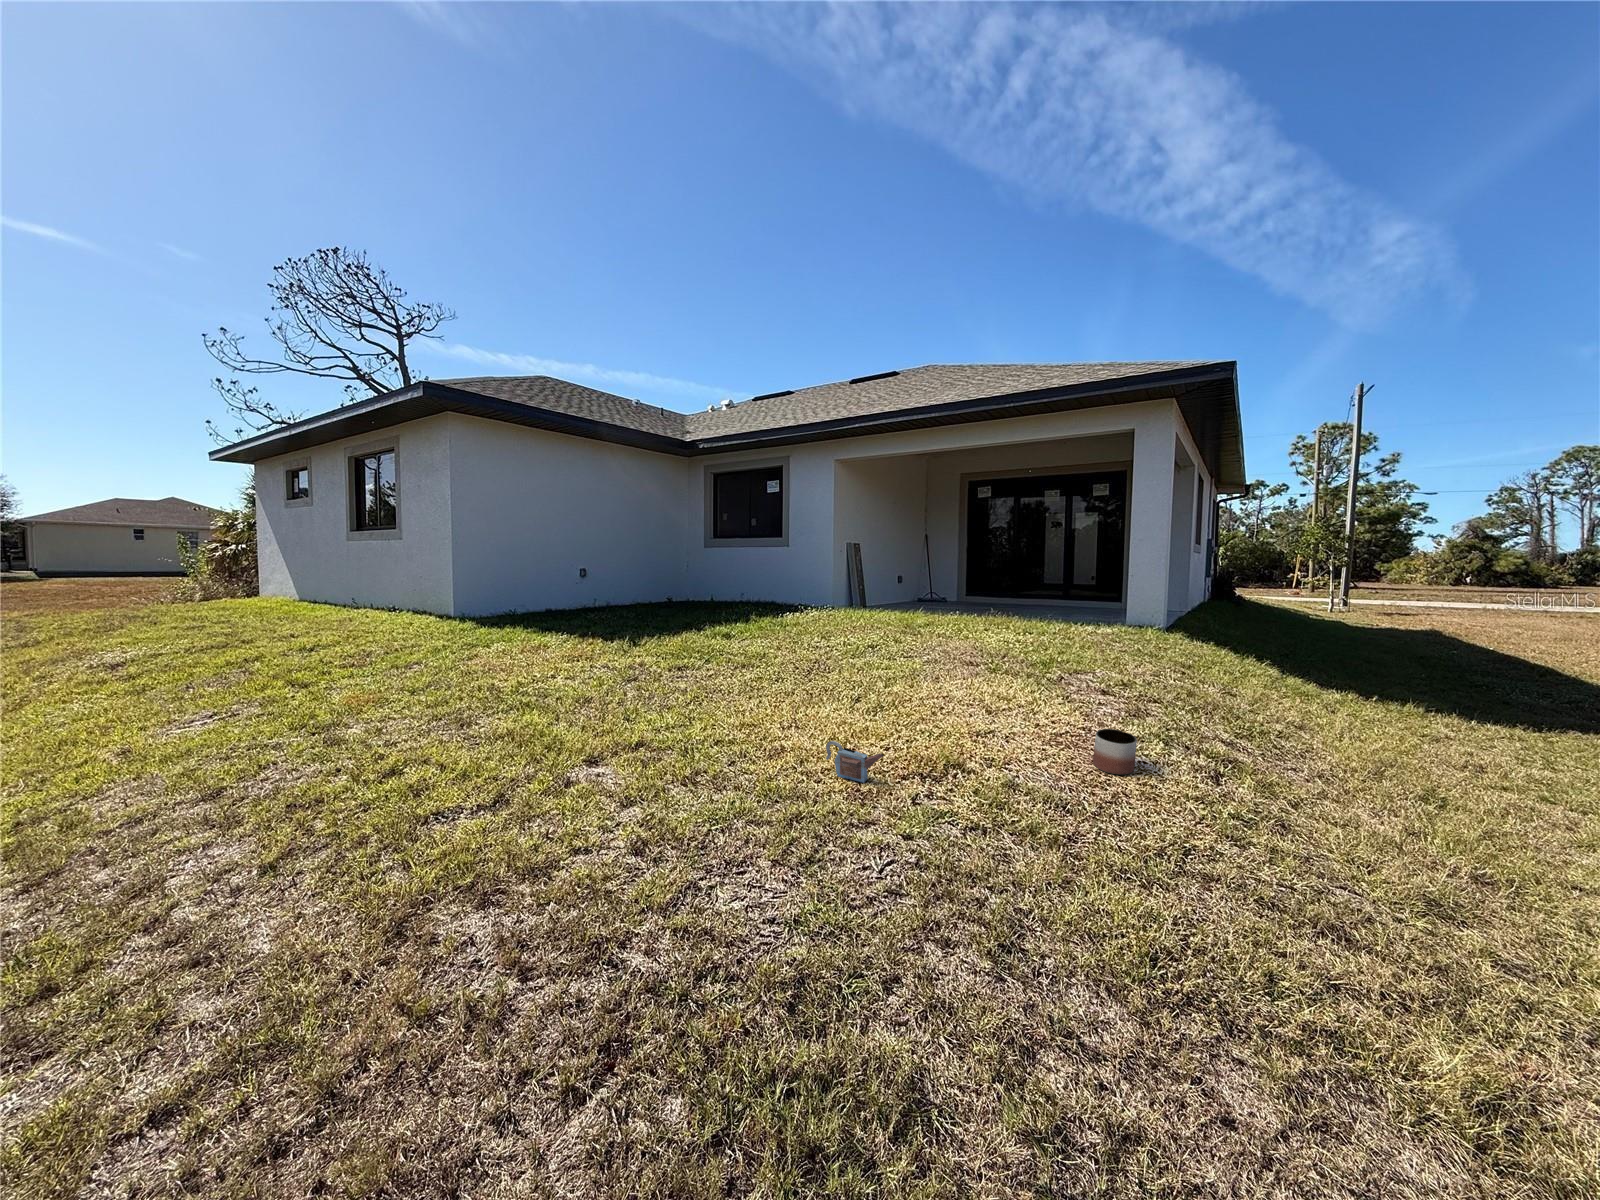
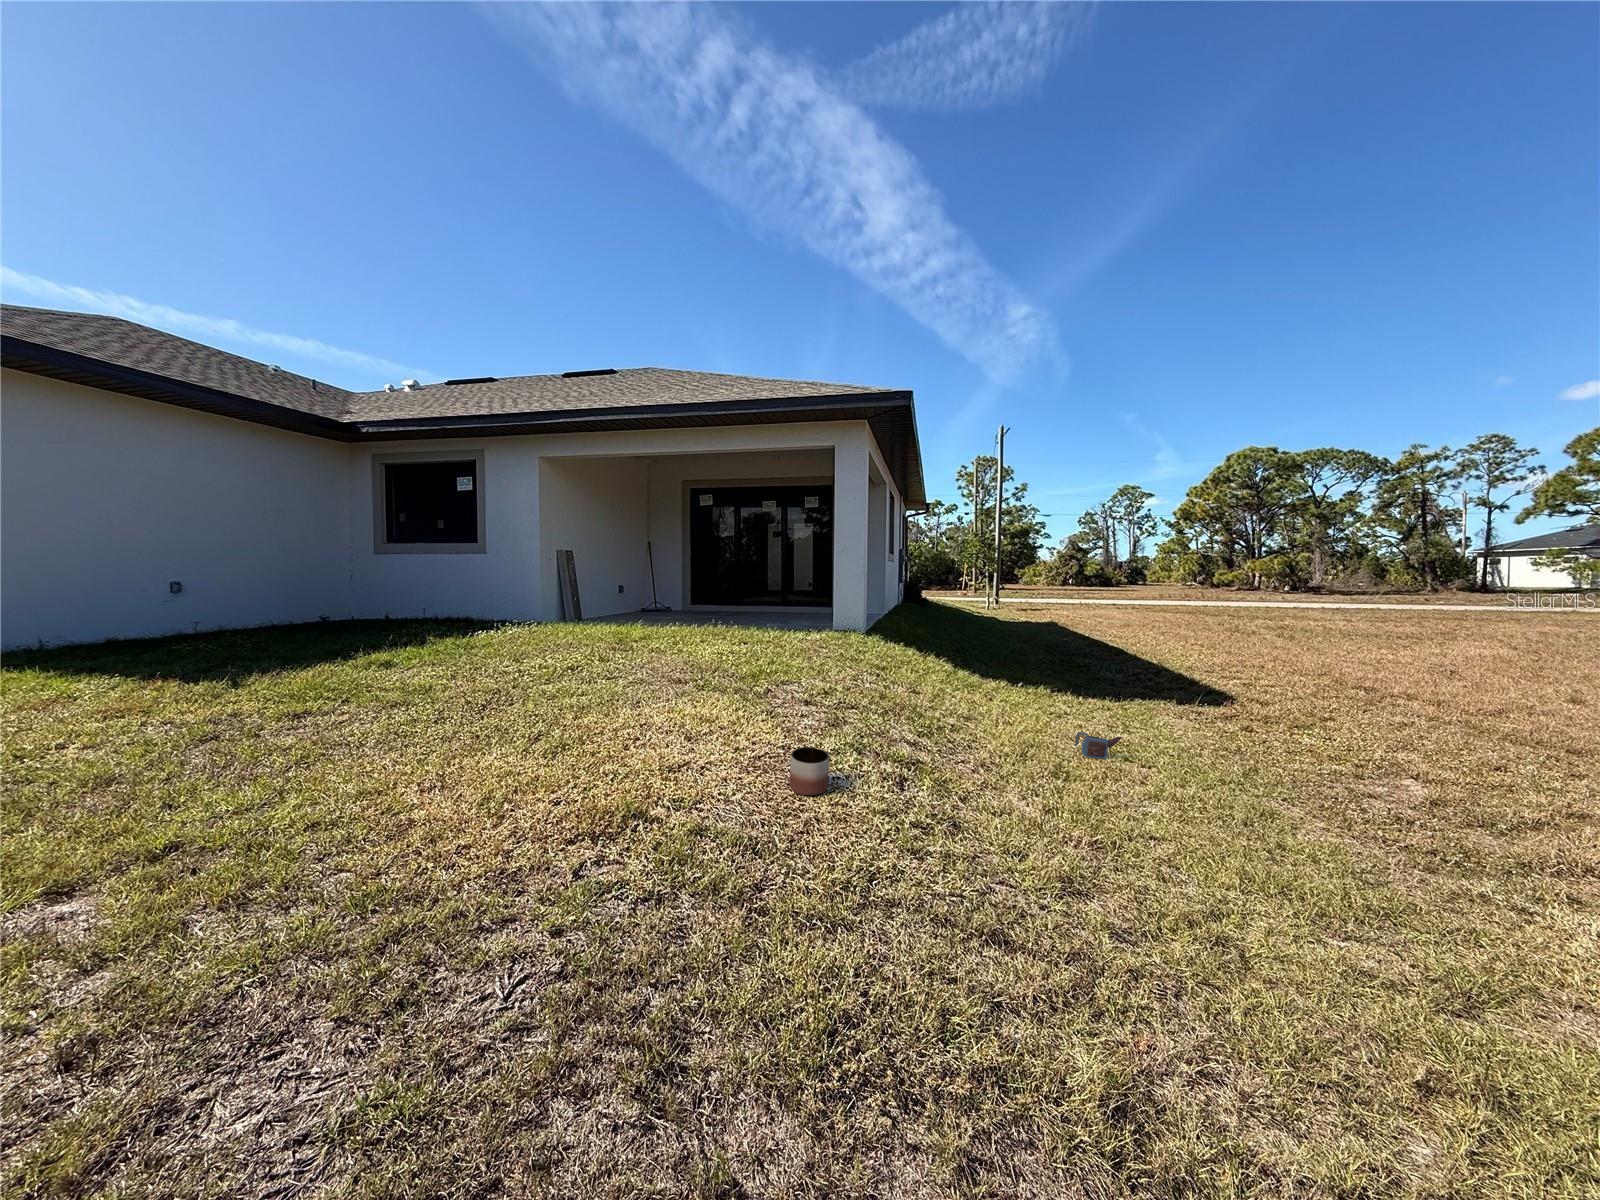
watering can: present [826,741,884,783] -> present [1074,732,1122,759]

